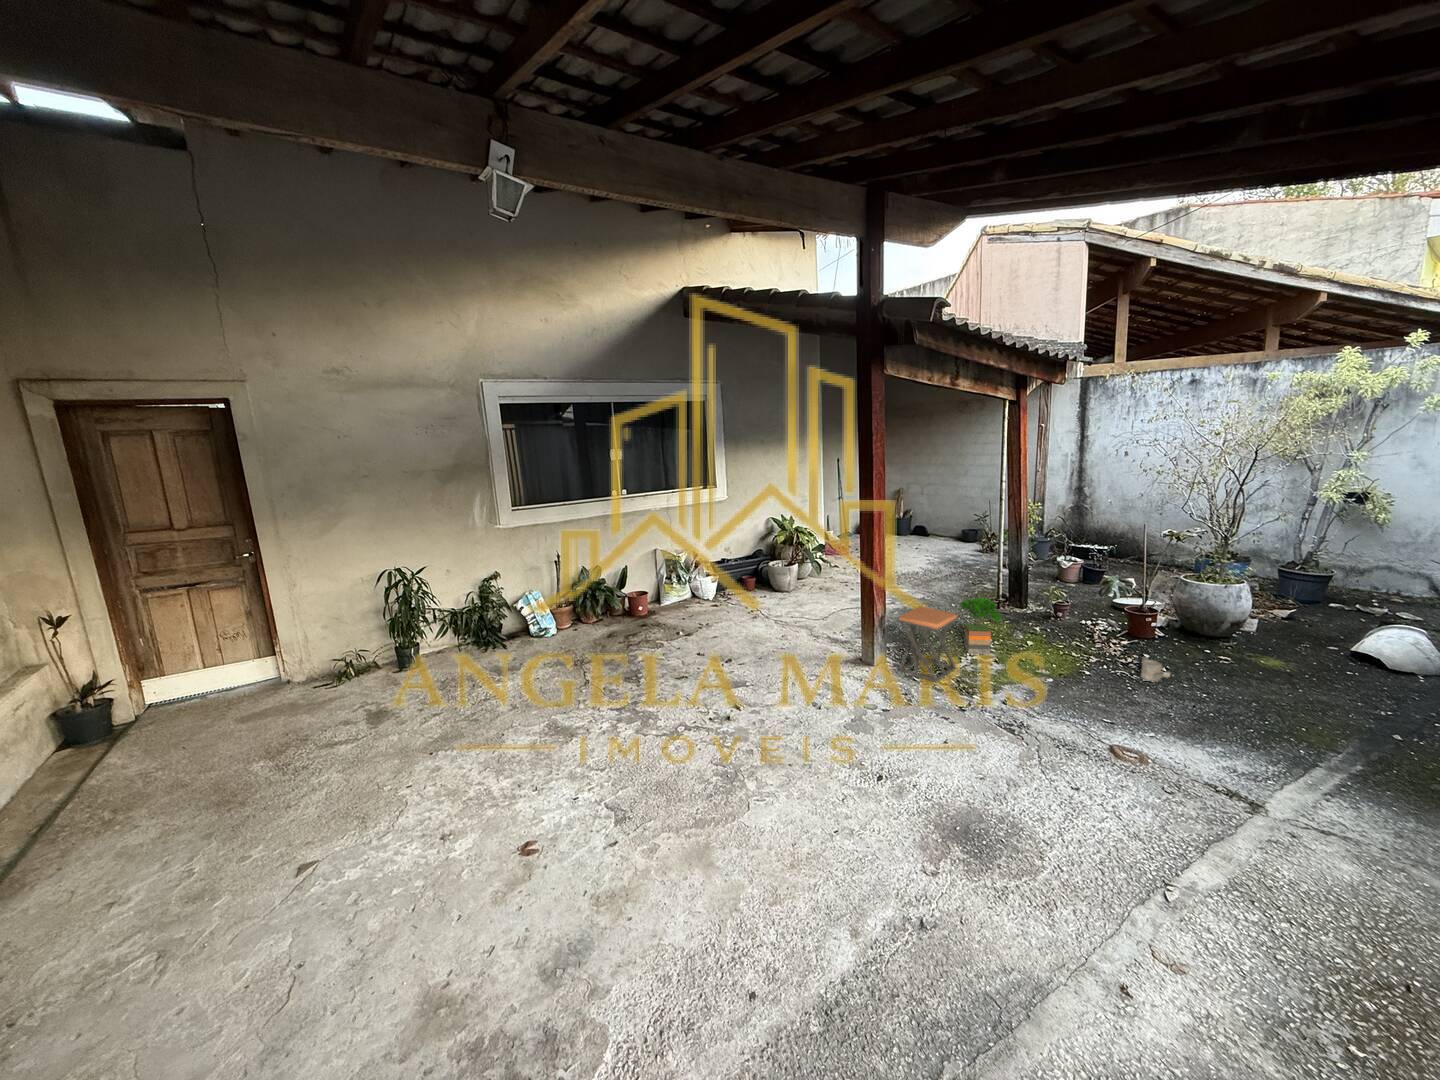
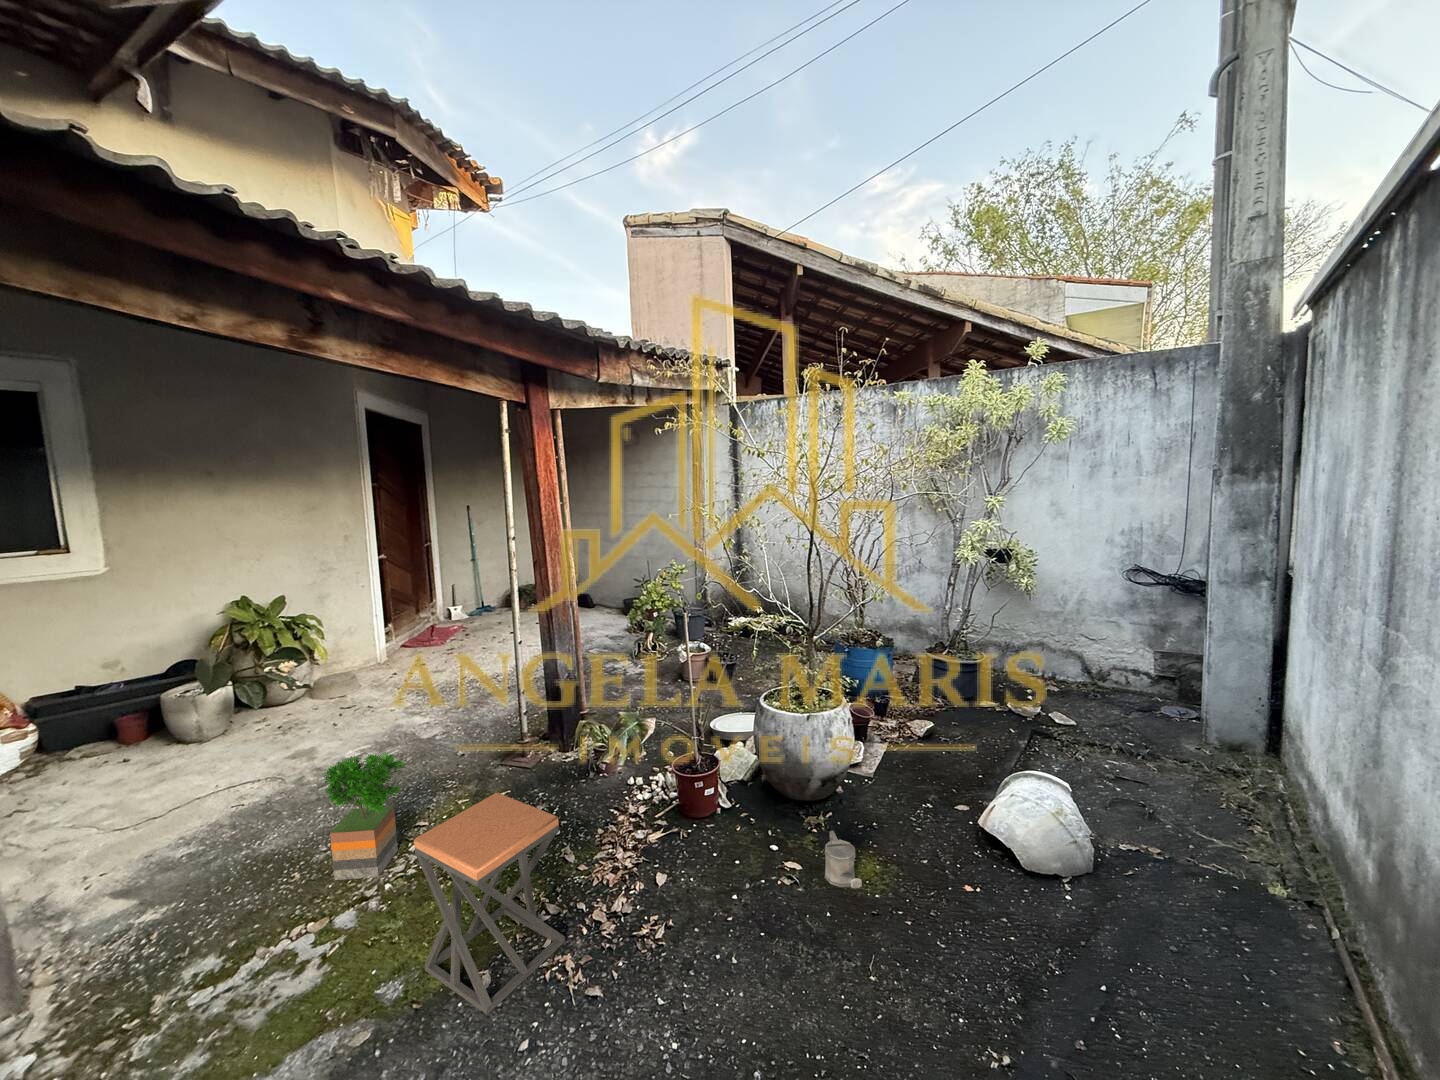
stool: present [899,606,957,682] -> present [414,793,565,1015]
watering can: present [1141,657,1170,682] -> present [825,831,862,888]

